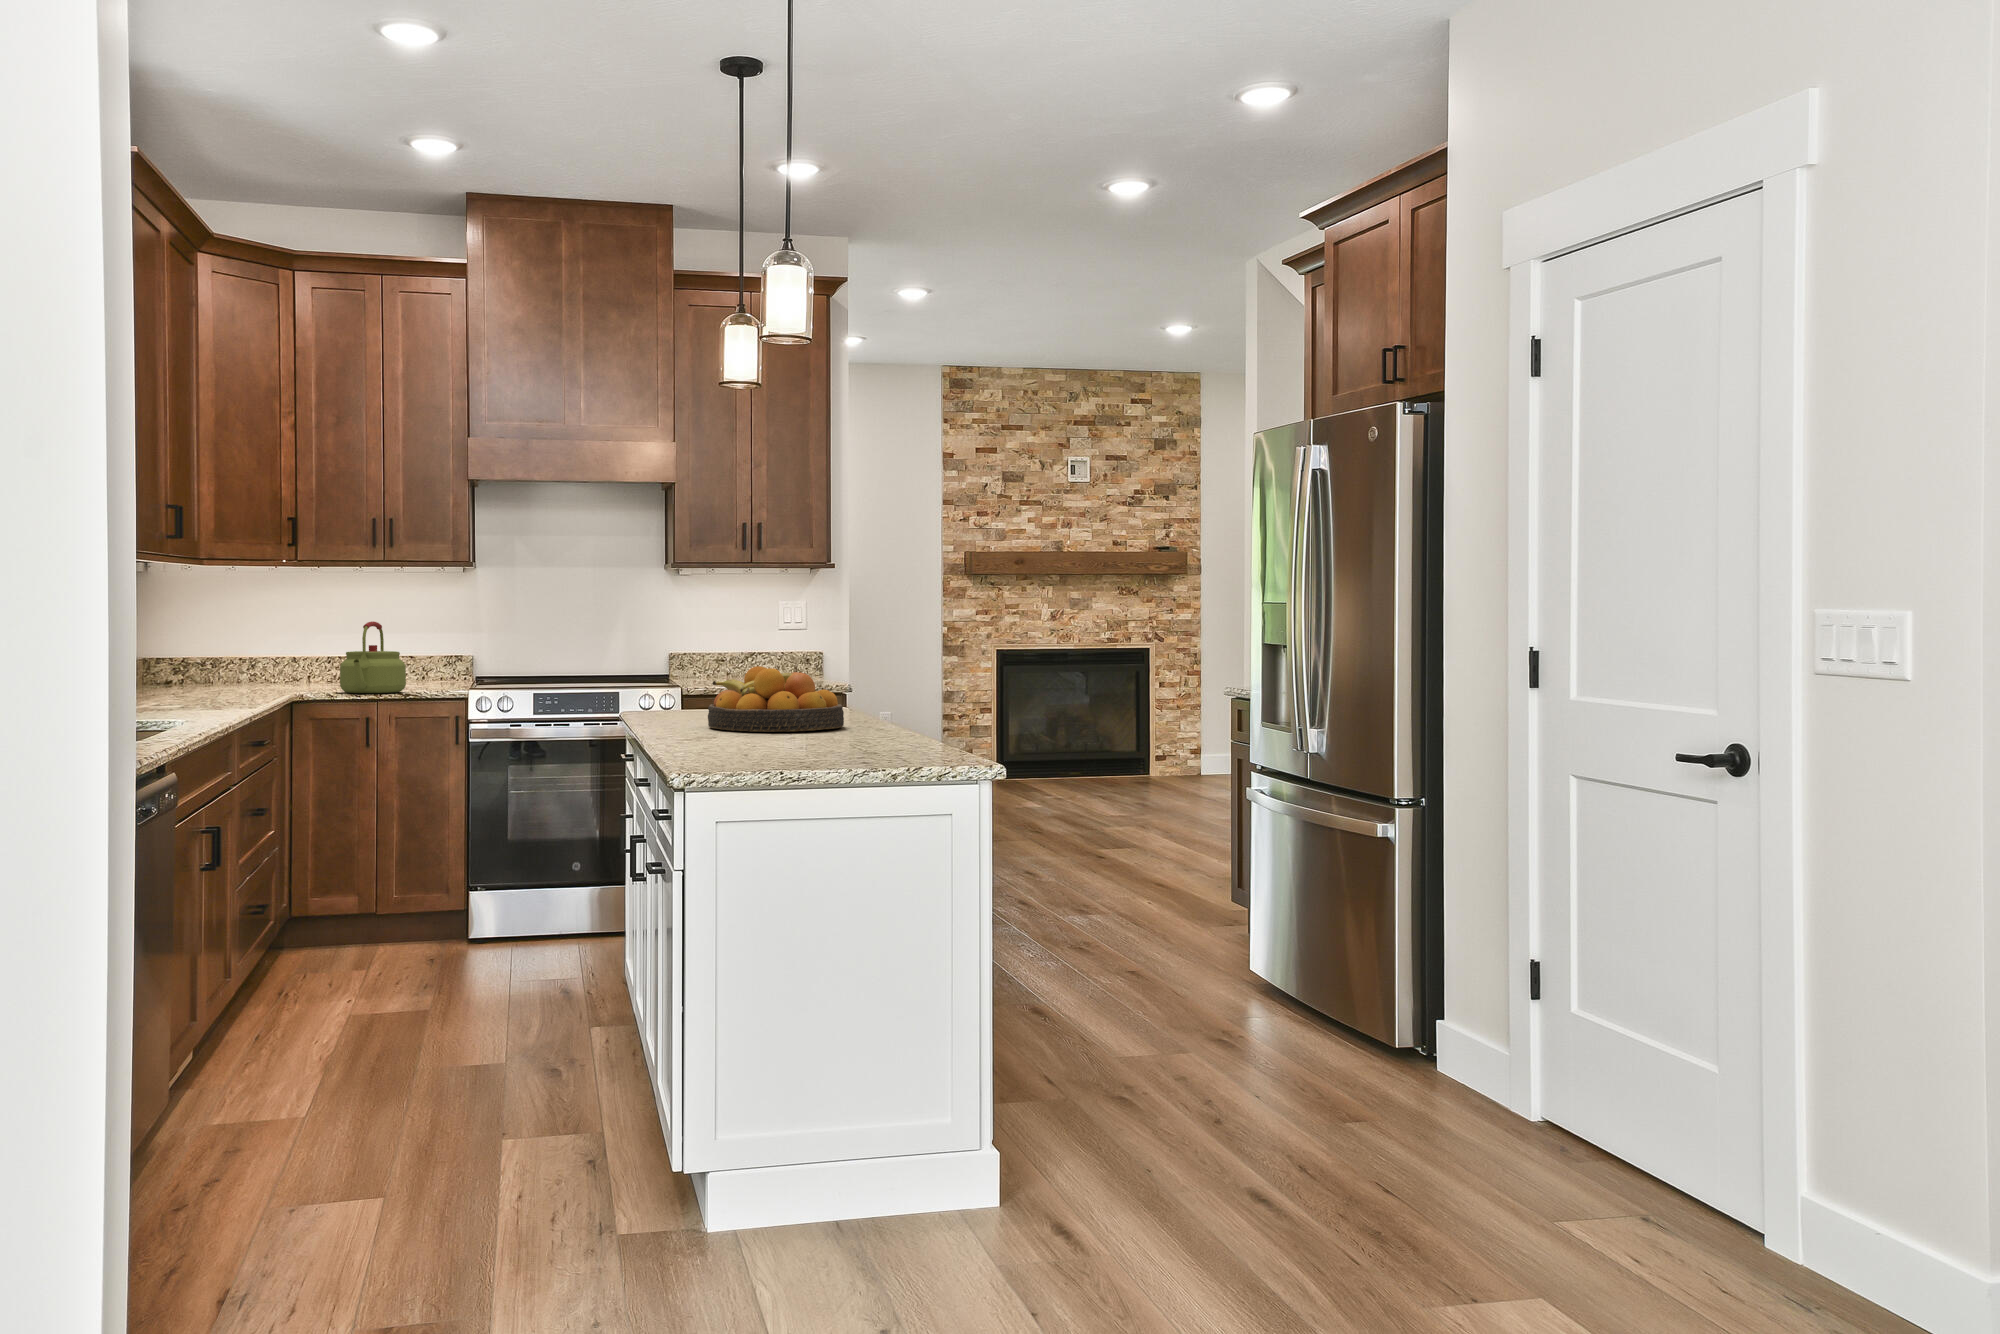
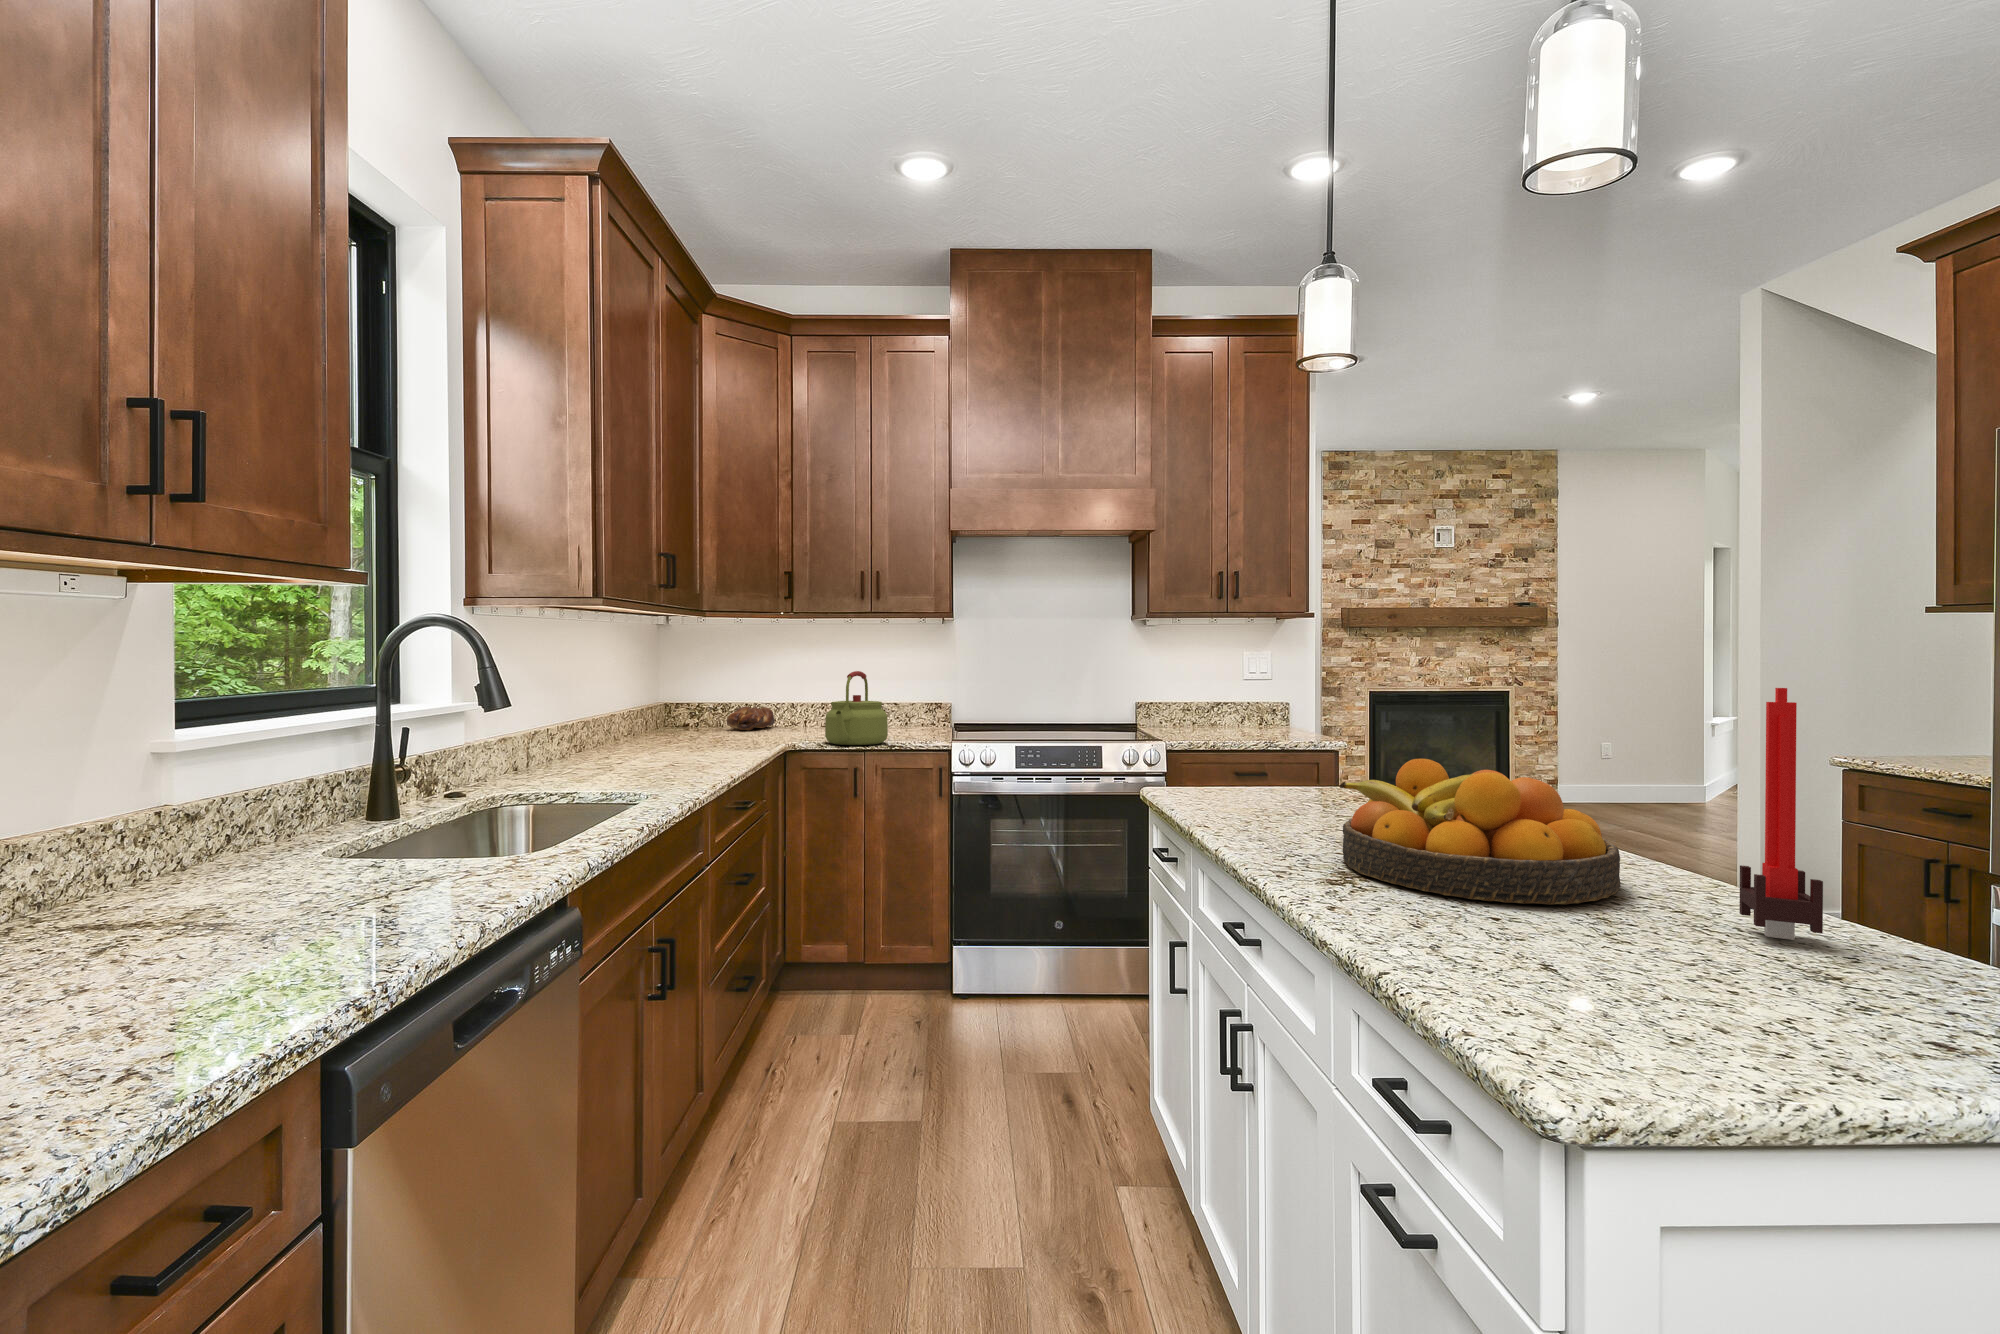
candle: none [856,621,884,736] -> present [1739,688,1823,940]
bread loaf: none [216,661,269,686] -> present [727,706,775,730]

